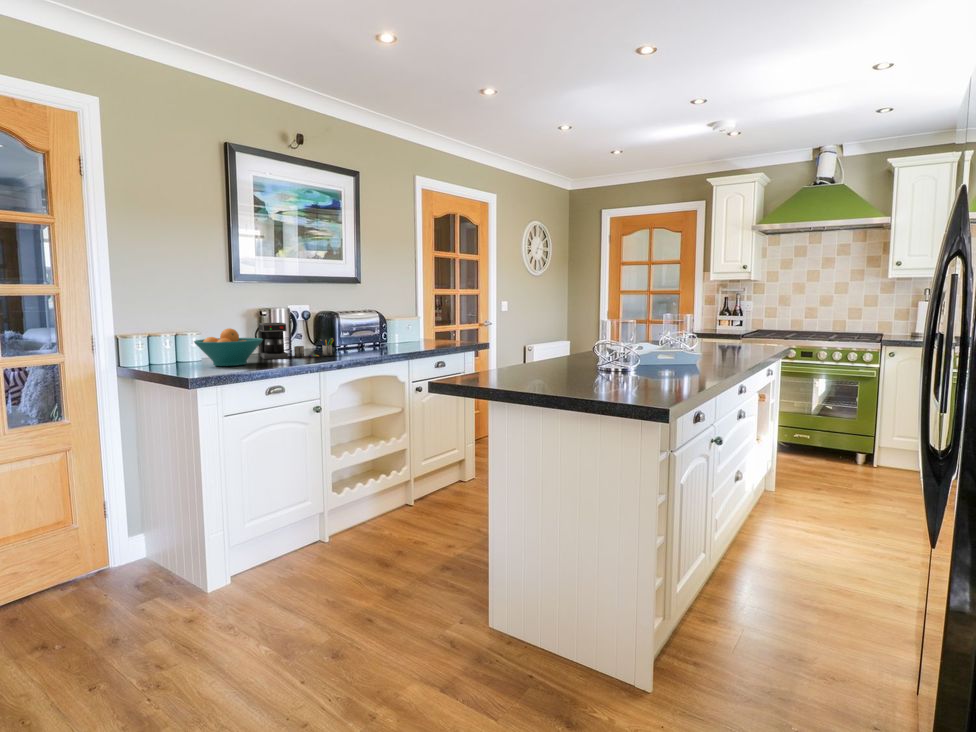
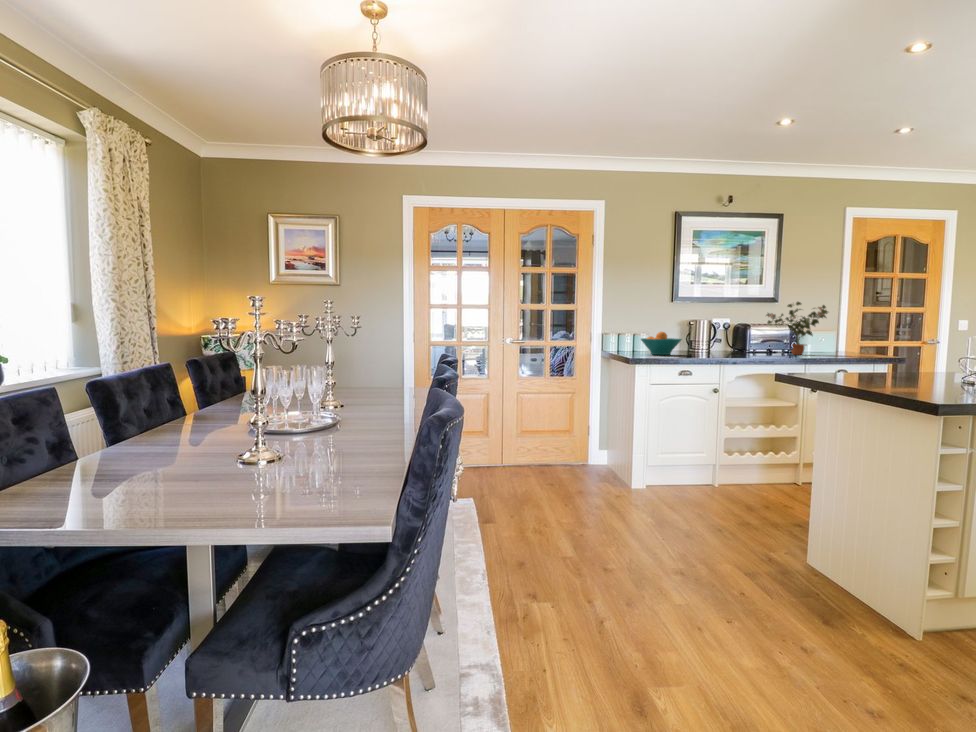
potted plant: none [352,283,426,349] -> present [767,302,828,355]
coffee maker: present [259,323,334,359] -> none [686,330,739,355]

